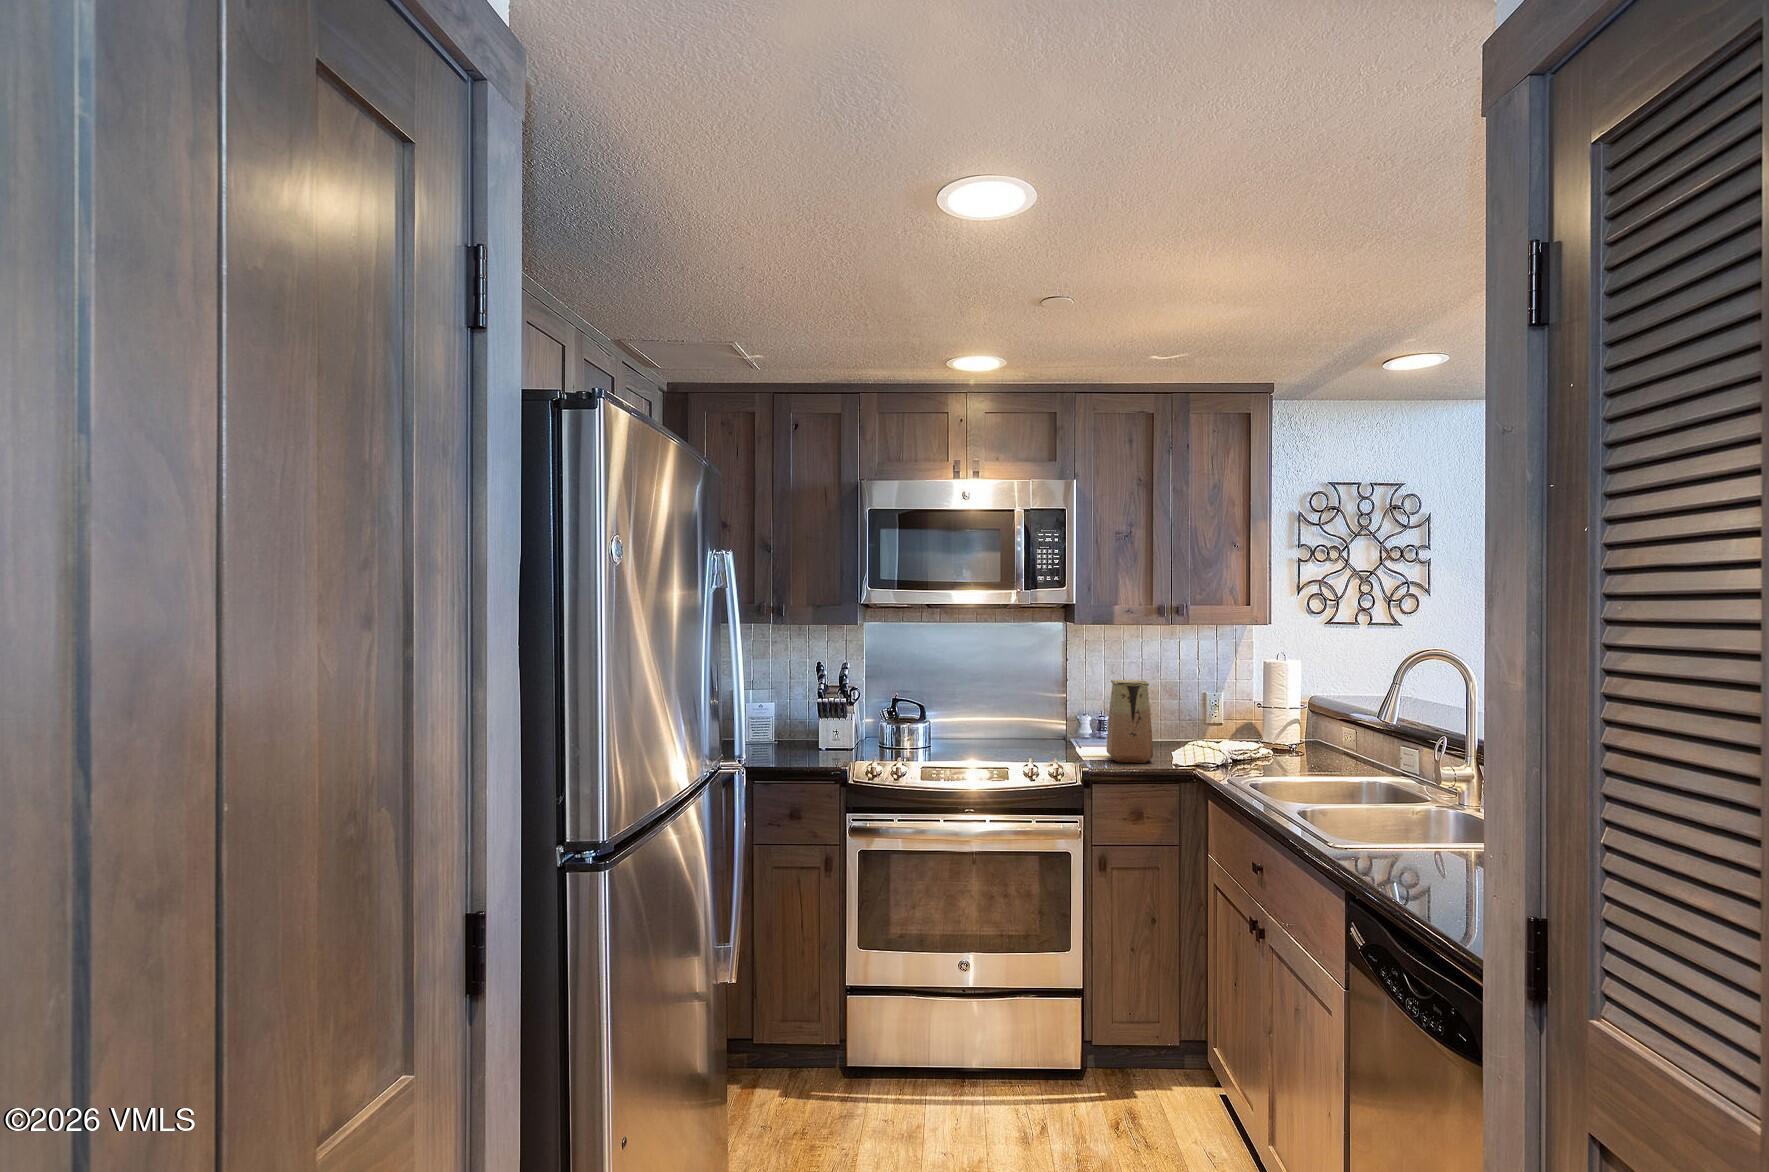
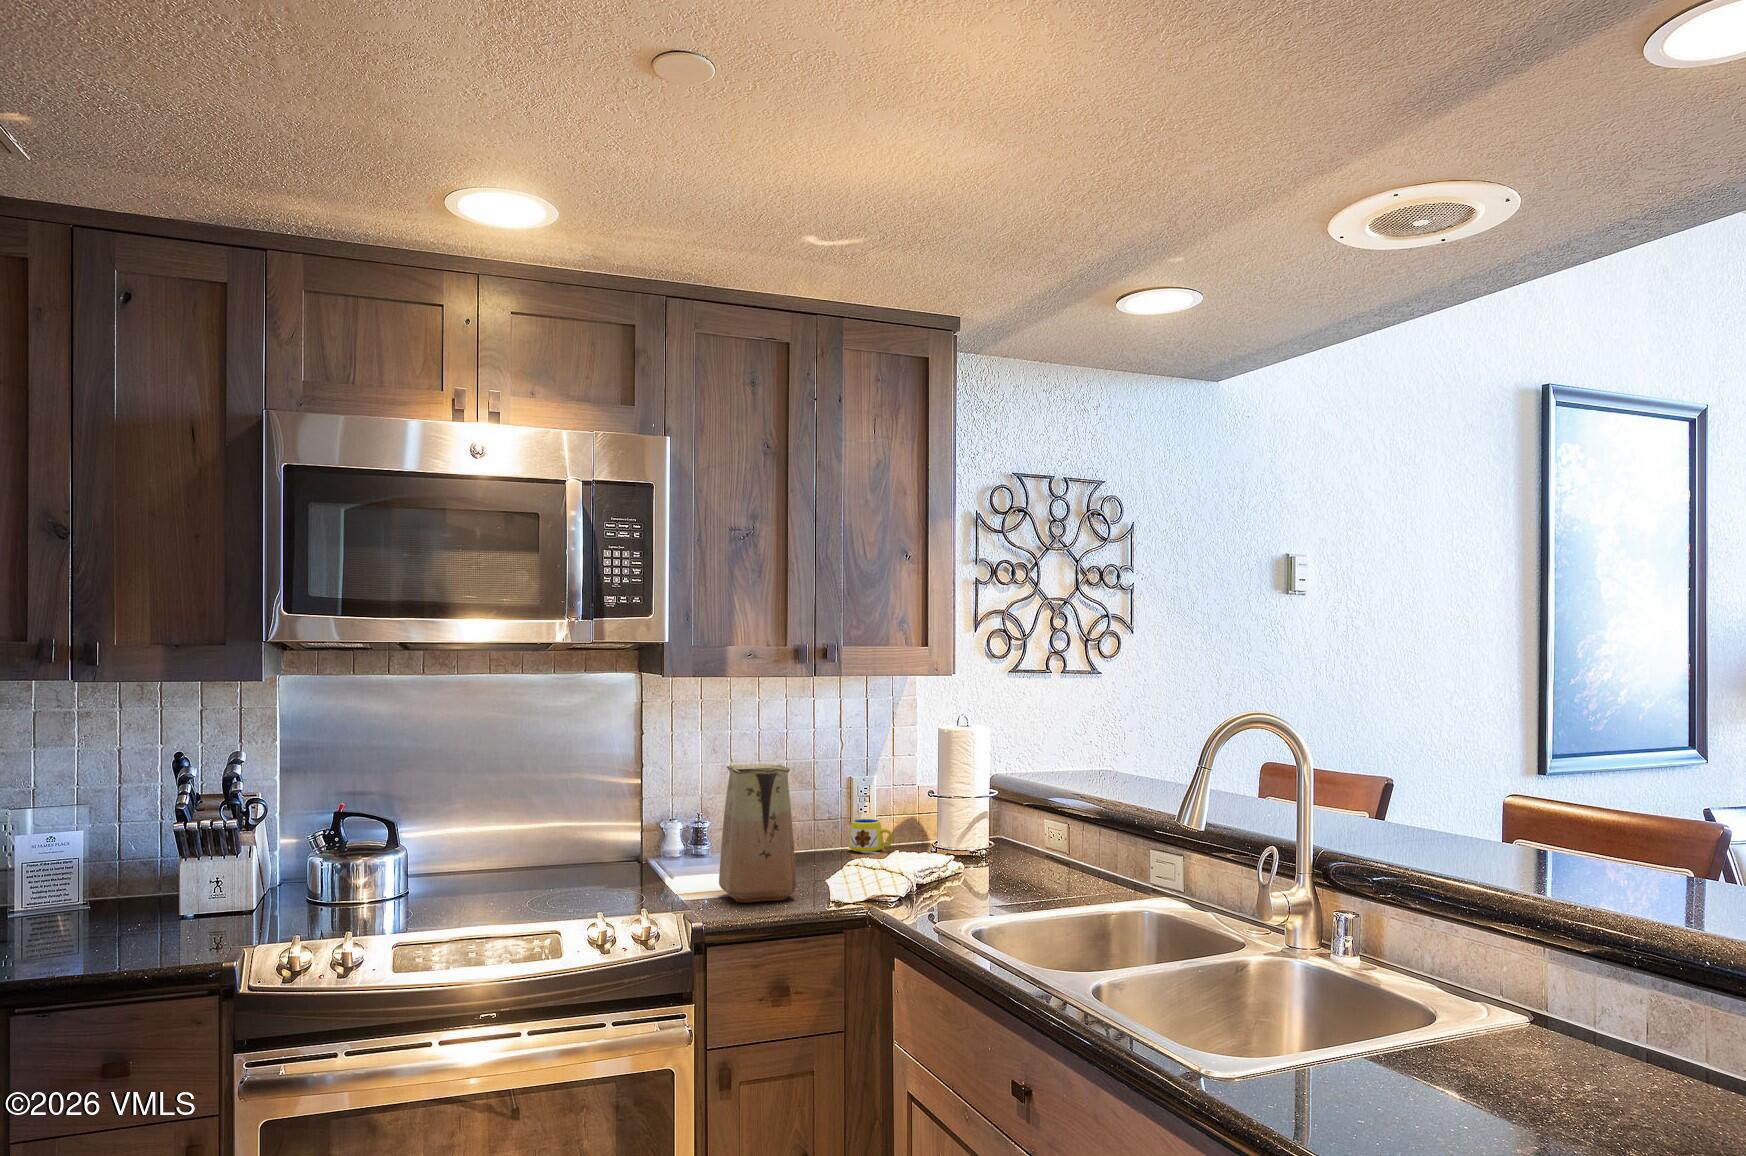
mug: none [1200,719,1230,741] -> present [848,819,893,854]

